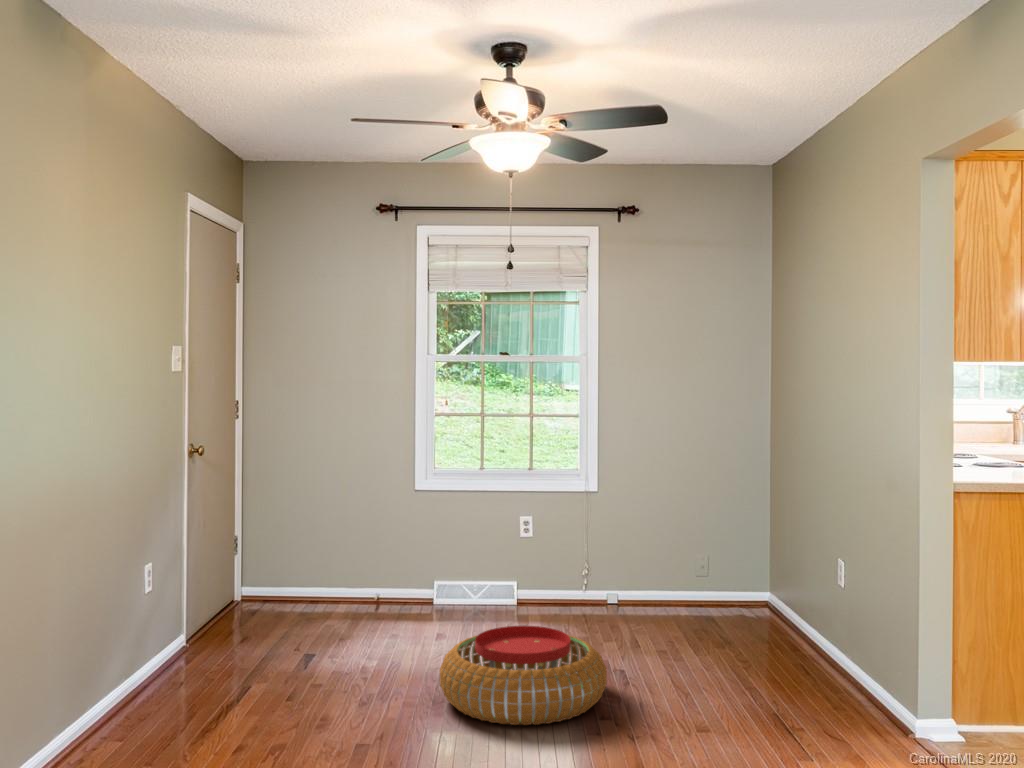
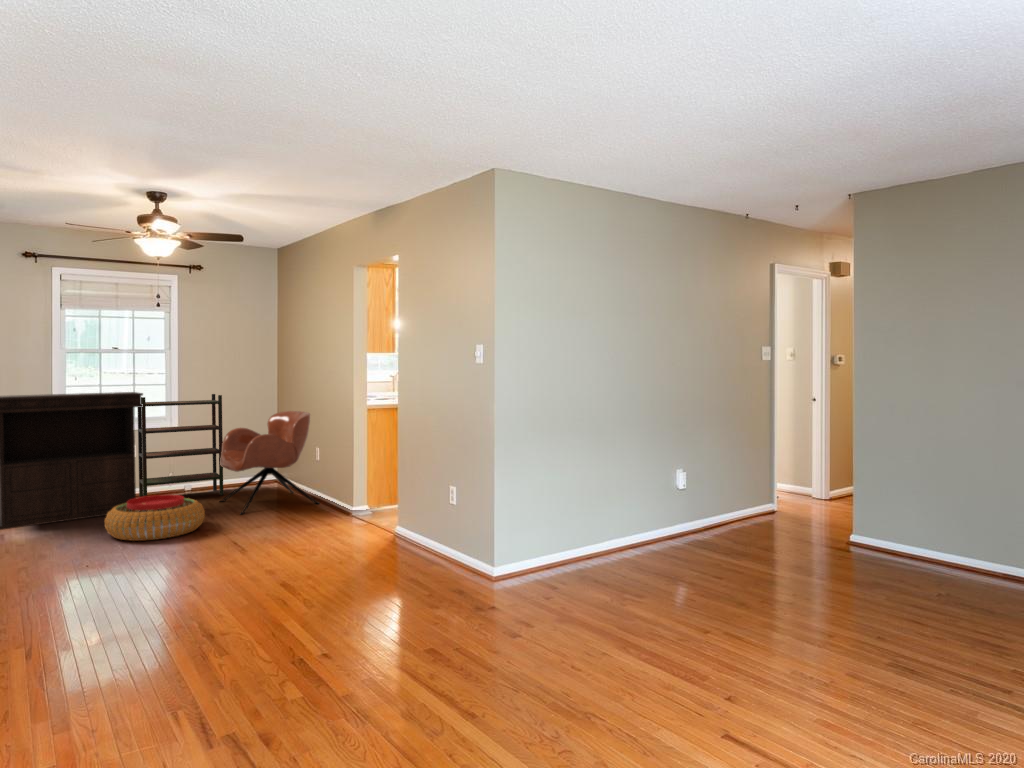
console table: none [312,429,530,644] -> present [0,392,143,530]
bookshelf: none [534,434,664,620] -> present [137,394,223,497]
armchair: none [652,474,842,681] -> present [220,411,319,514]

